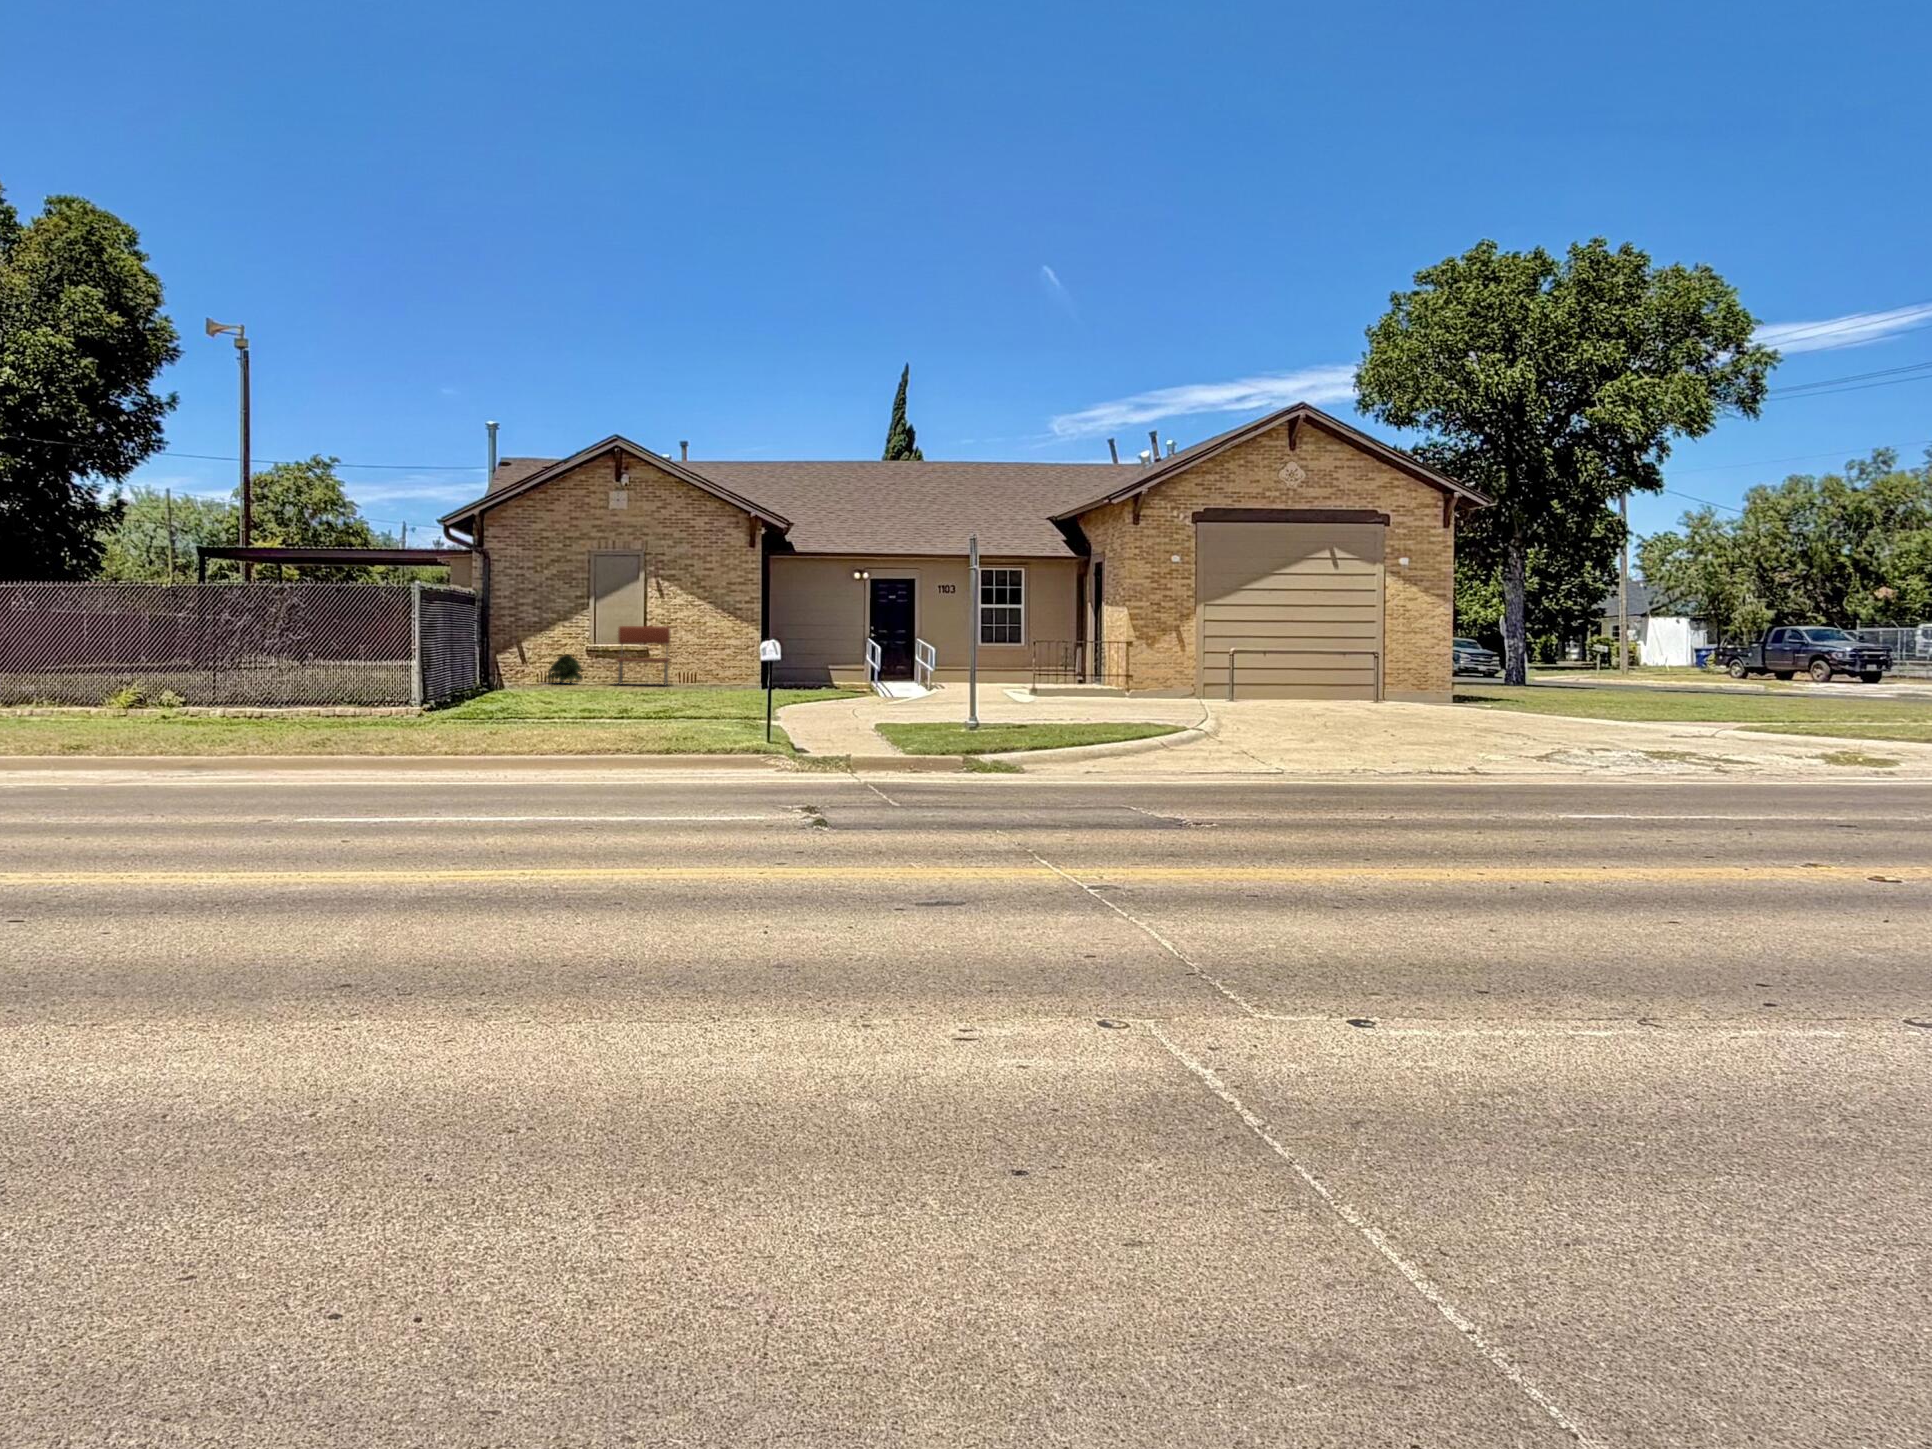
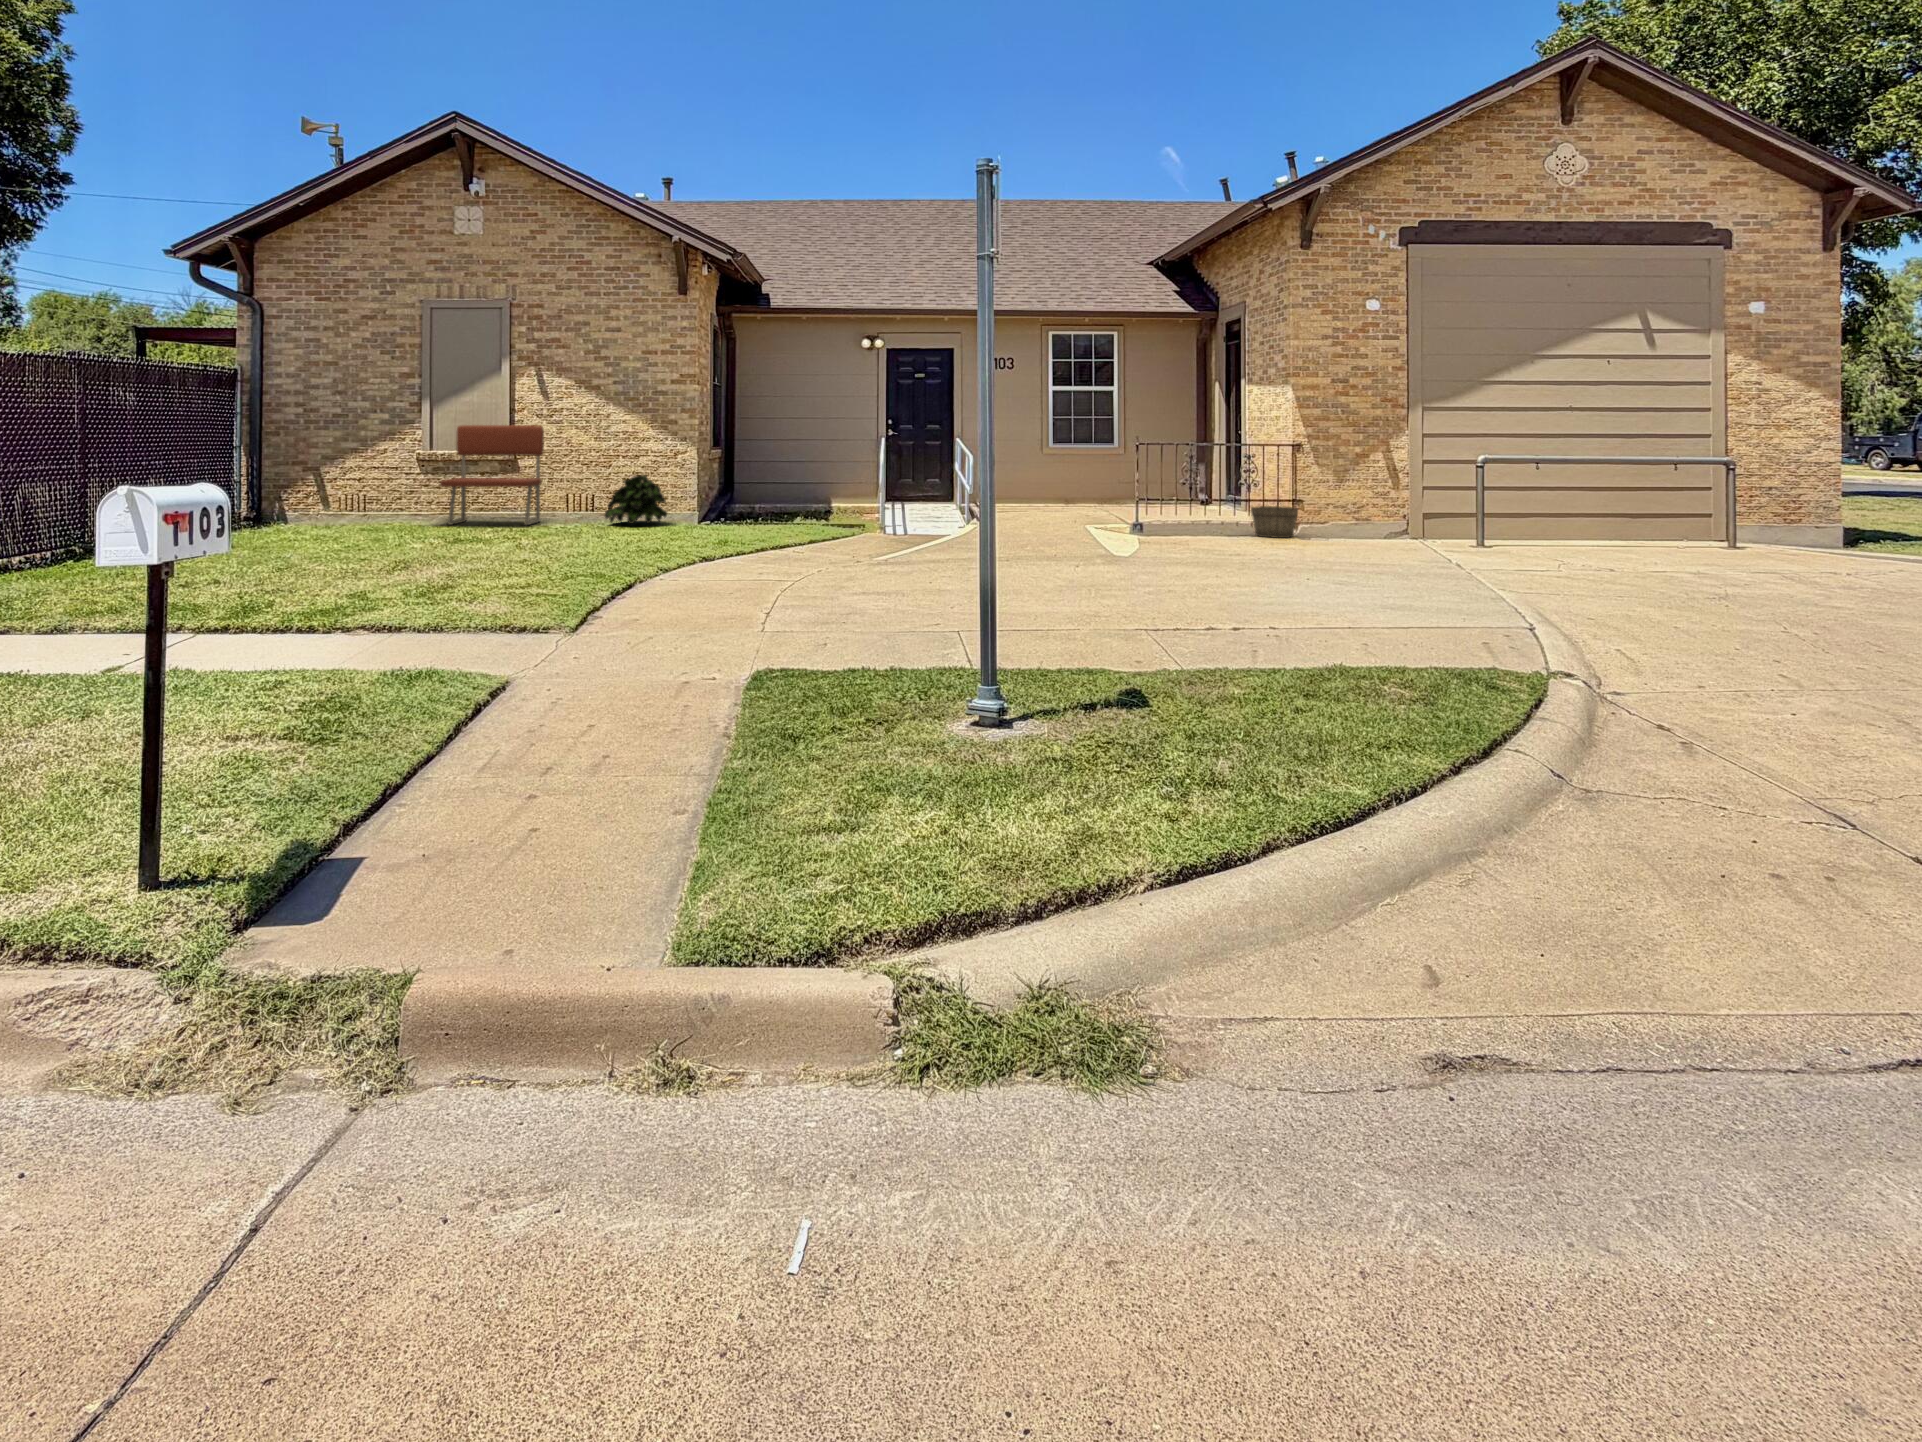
potted plant: present [547,654,583,682] -> present [605,475,667,524]
wooden bucket: none [1102,672,1132,696] -> present [1251,503,1299,538]

